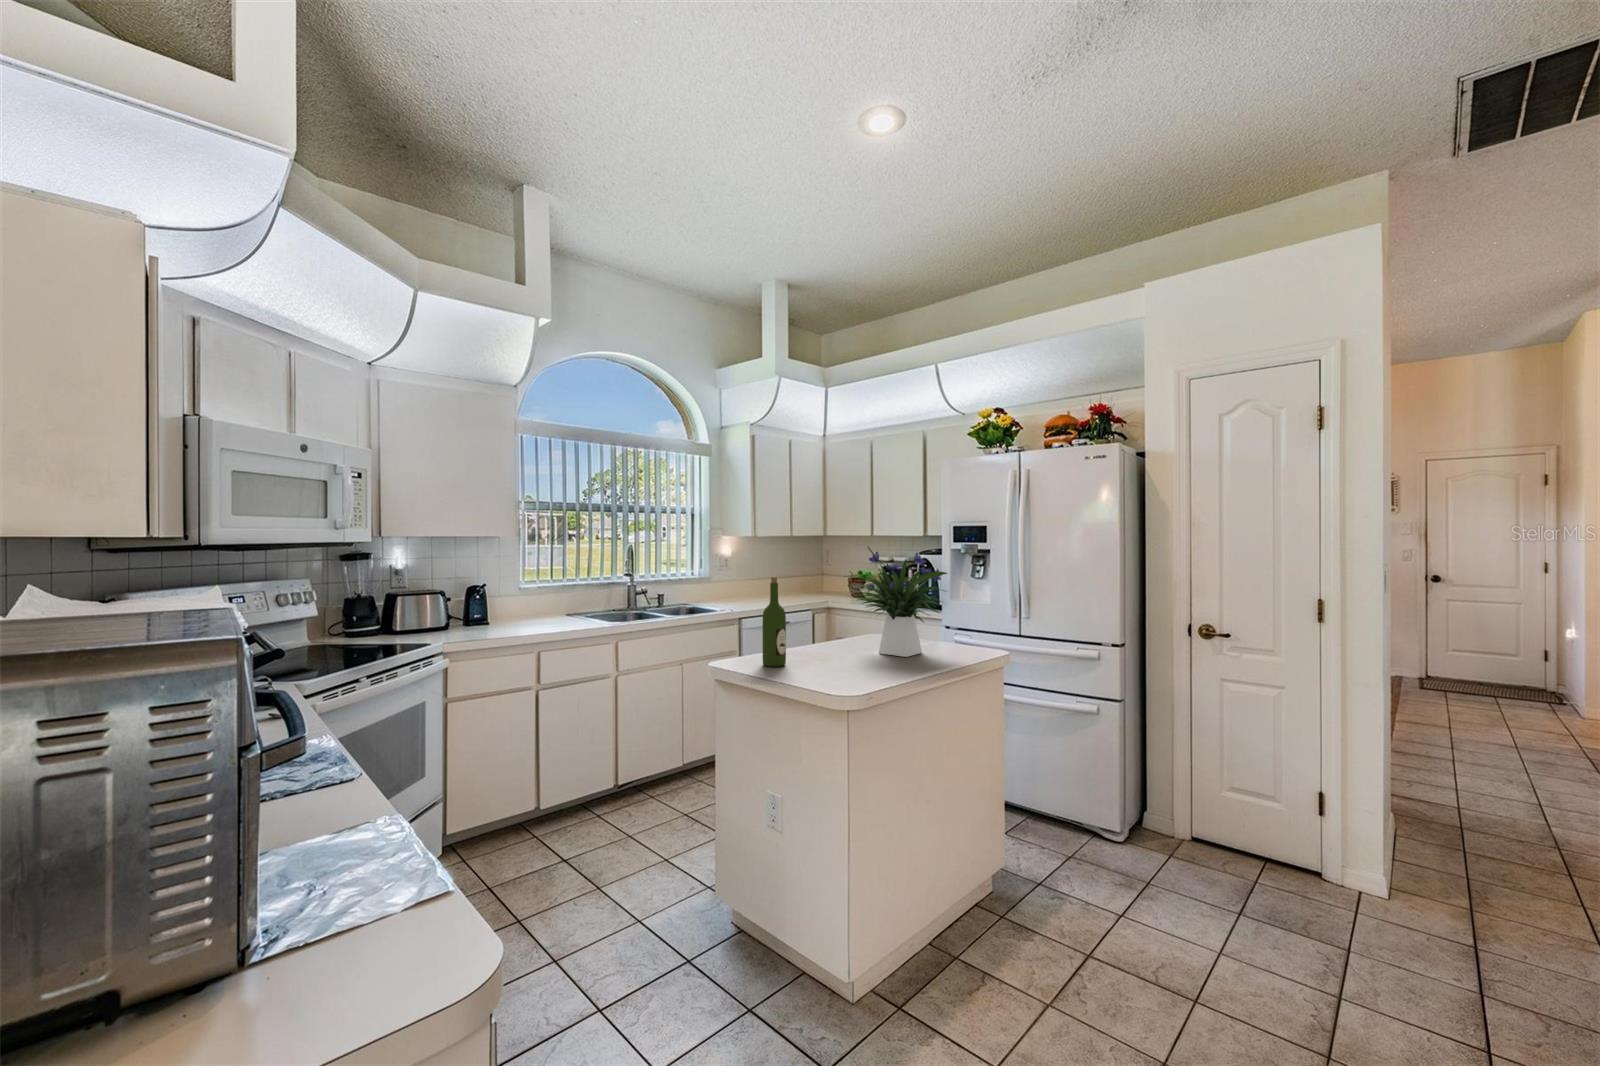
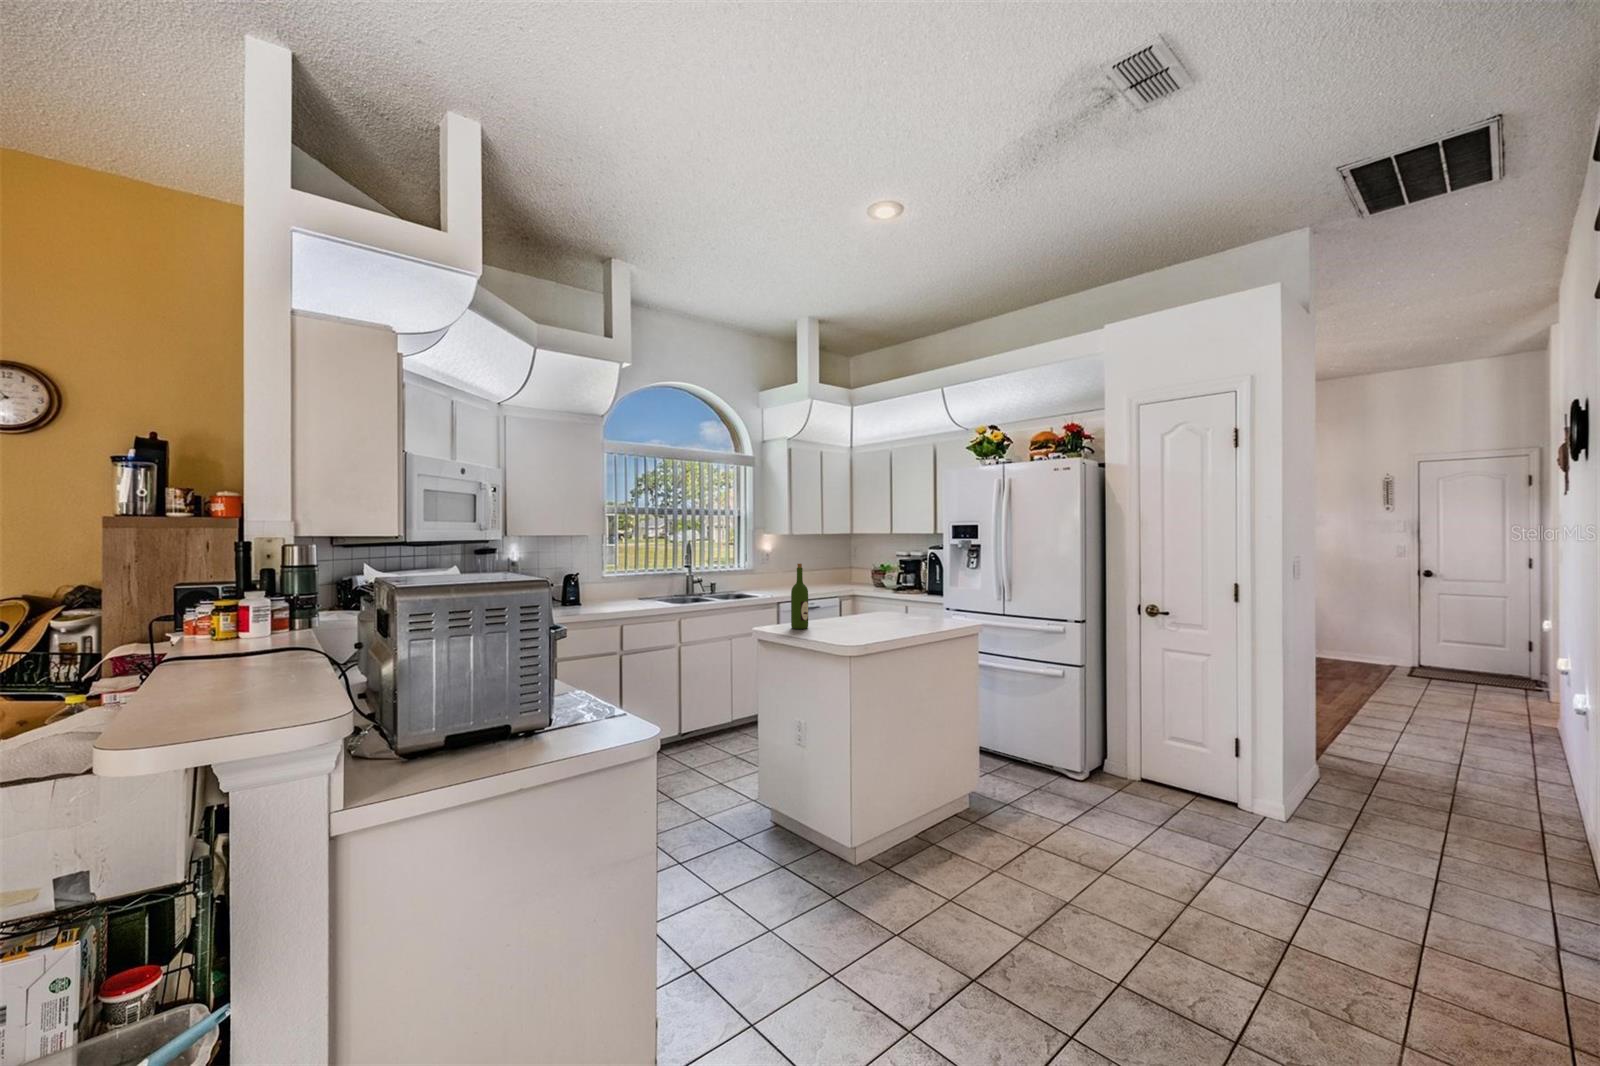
flower arrangement: present [845,547,947,657] -> none [852,541,934,624]

